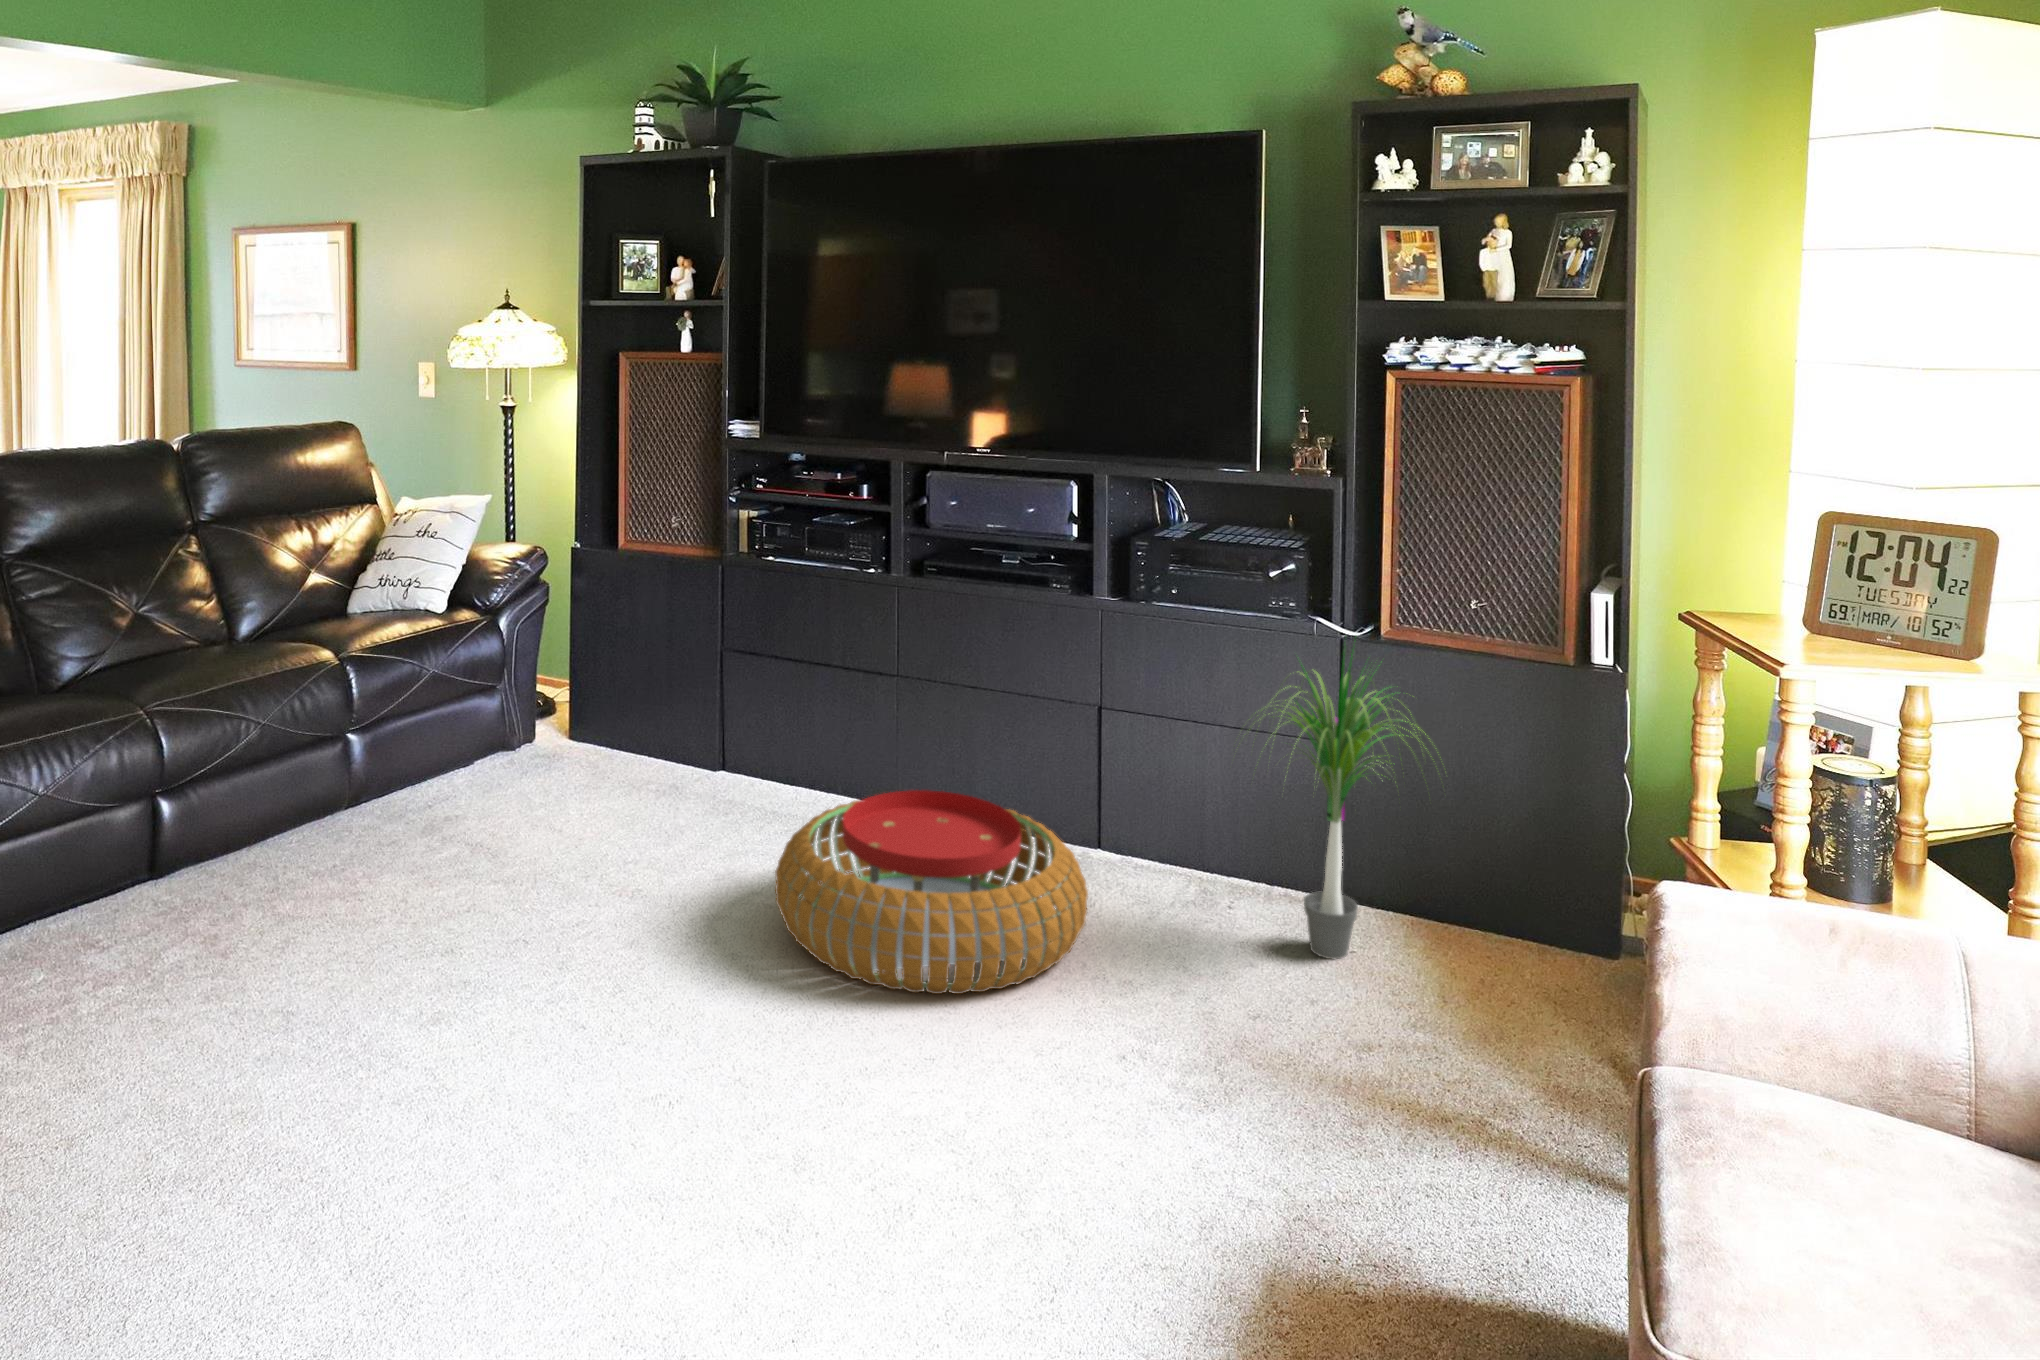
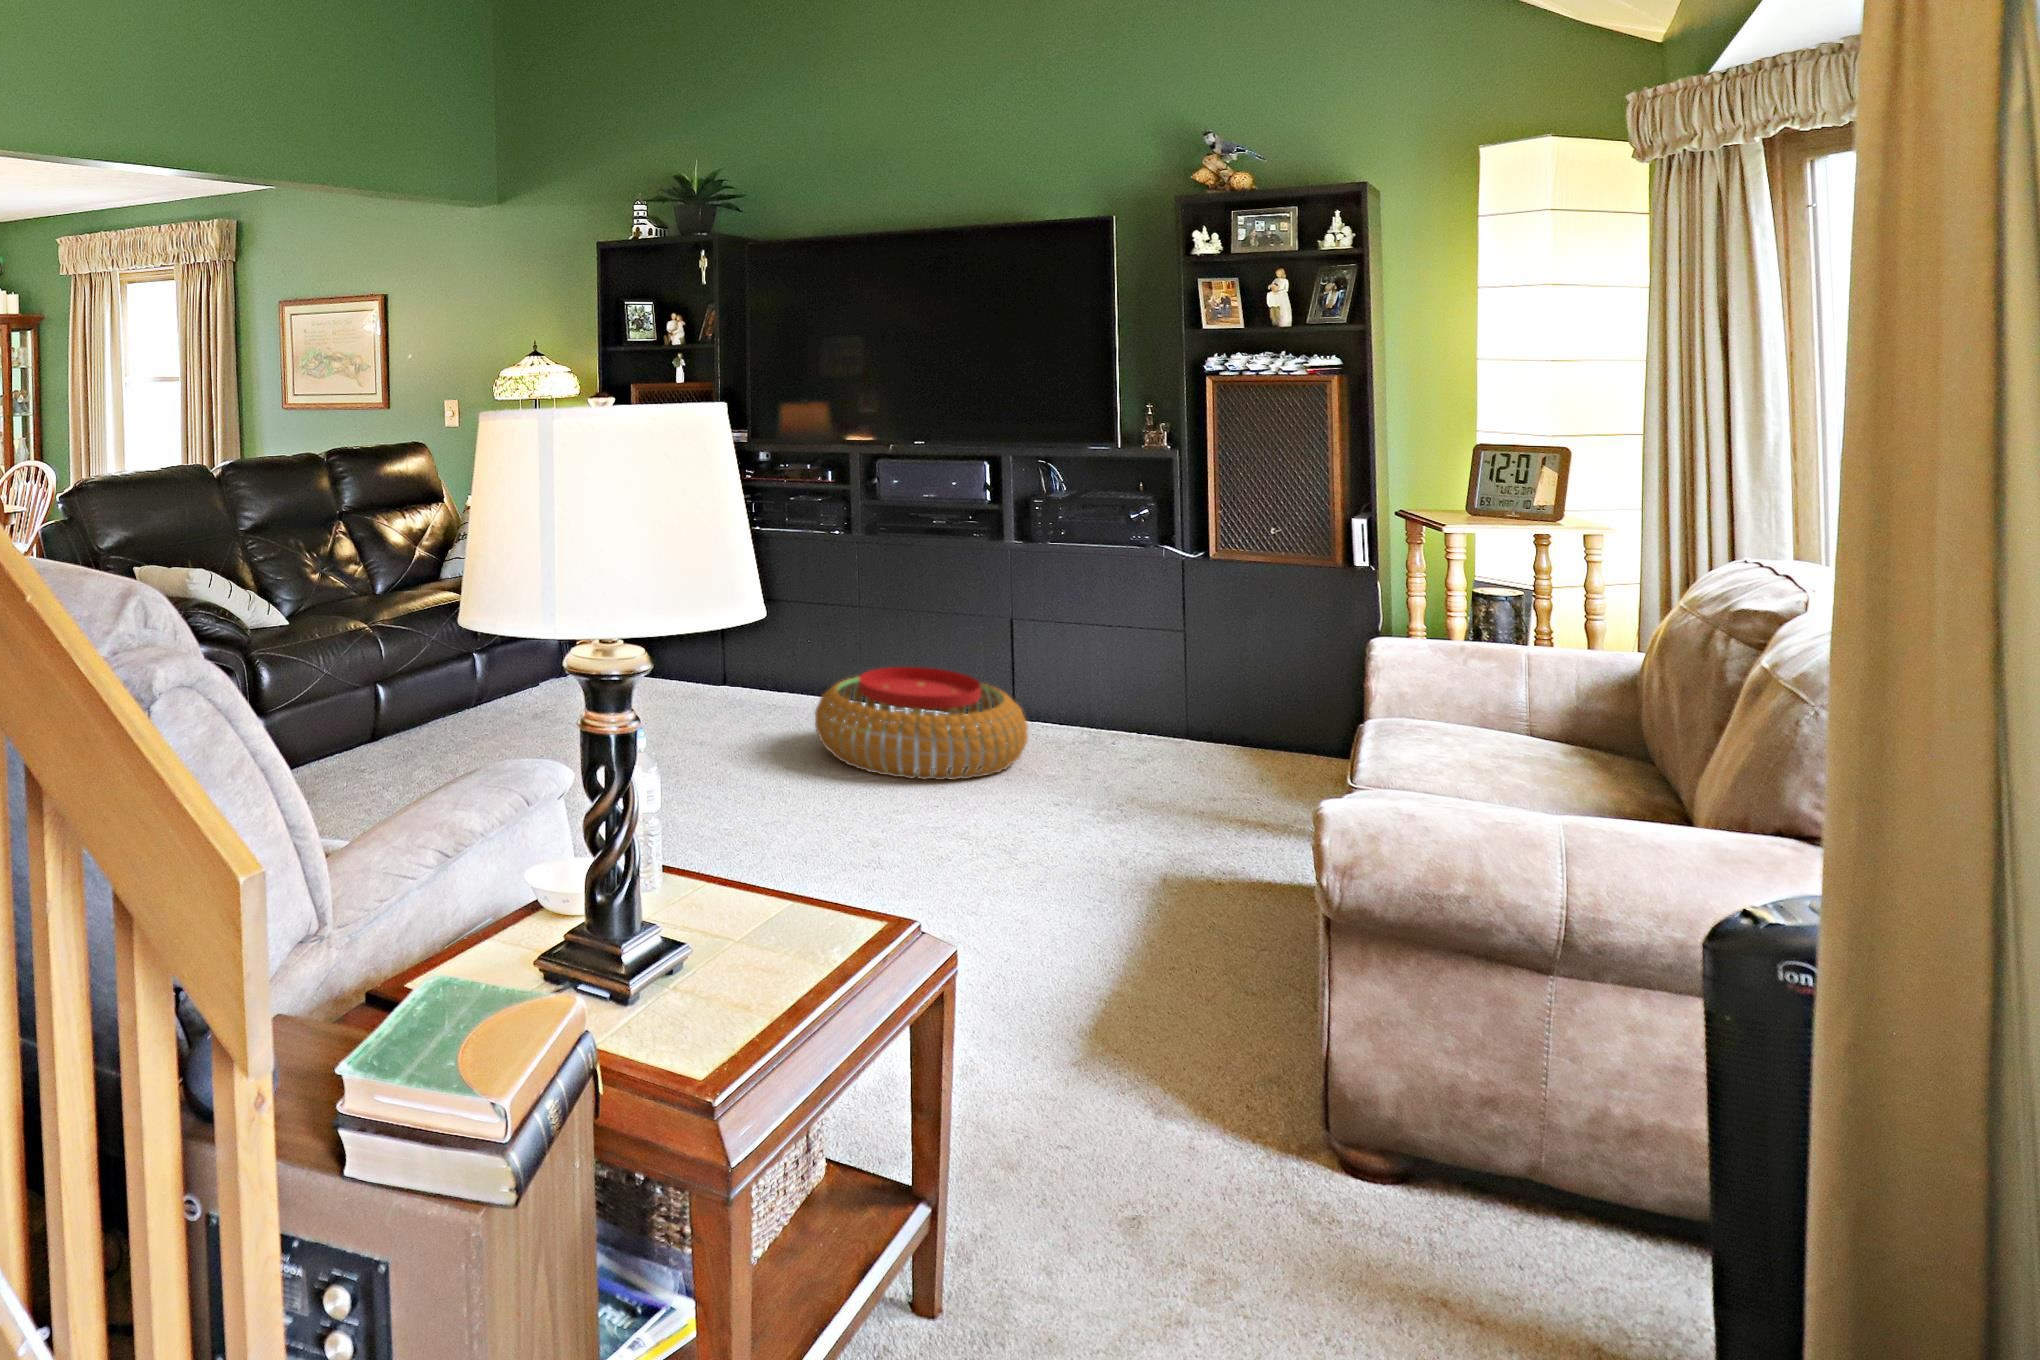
potted plant: present [1258,654,1424,959] -> none [1115,546,1265,762]

